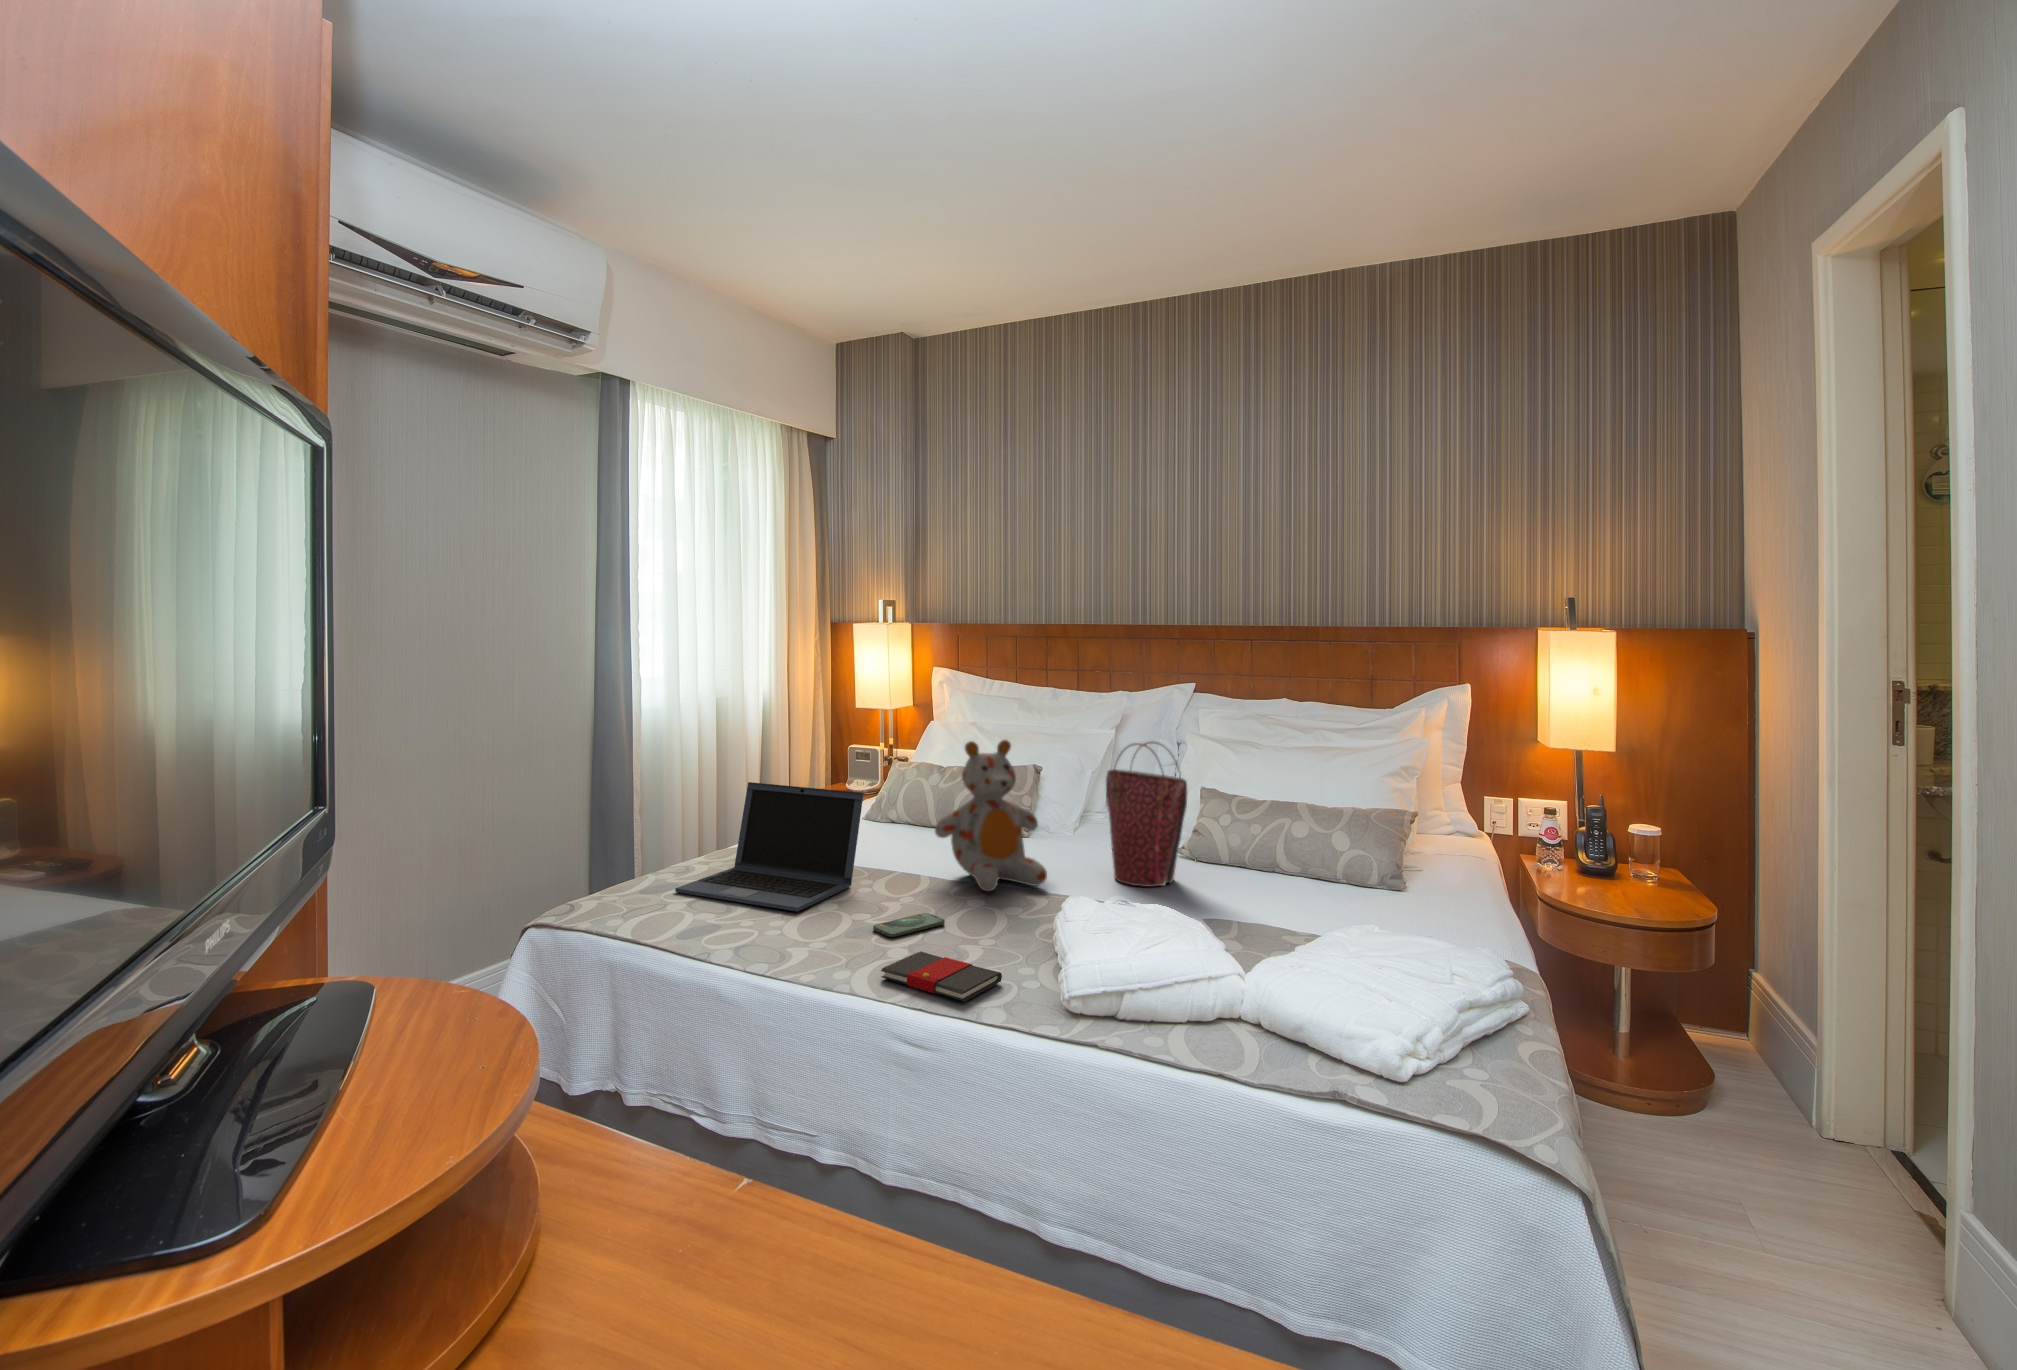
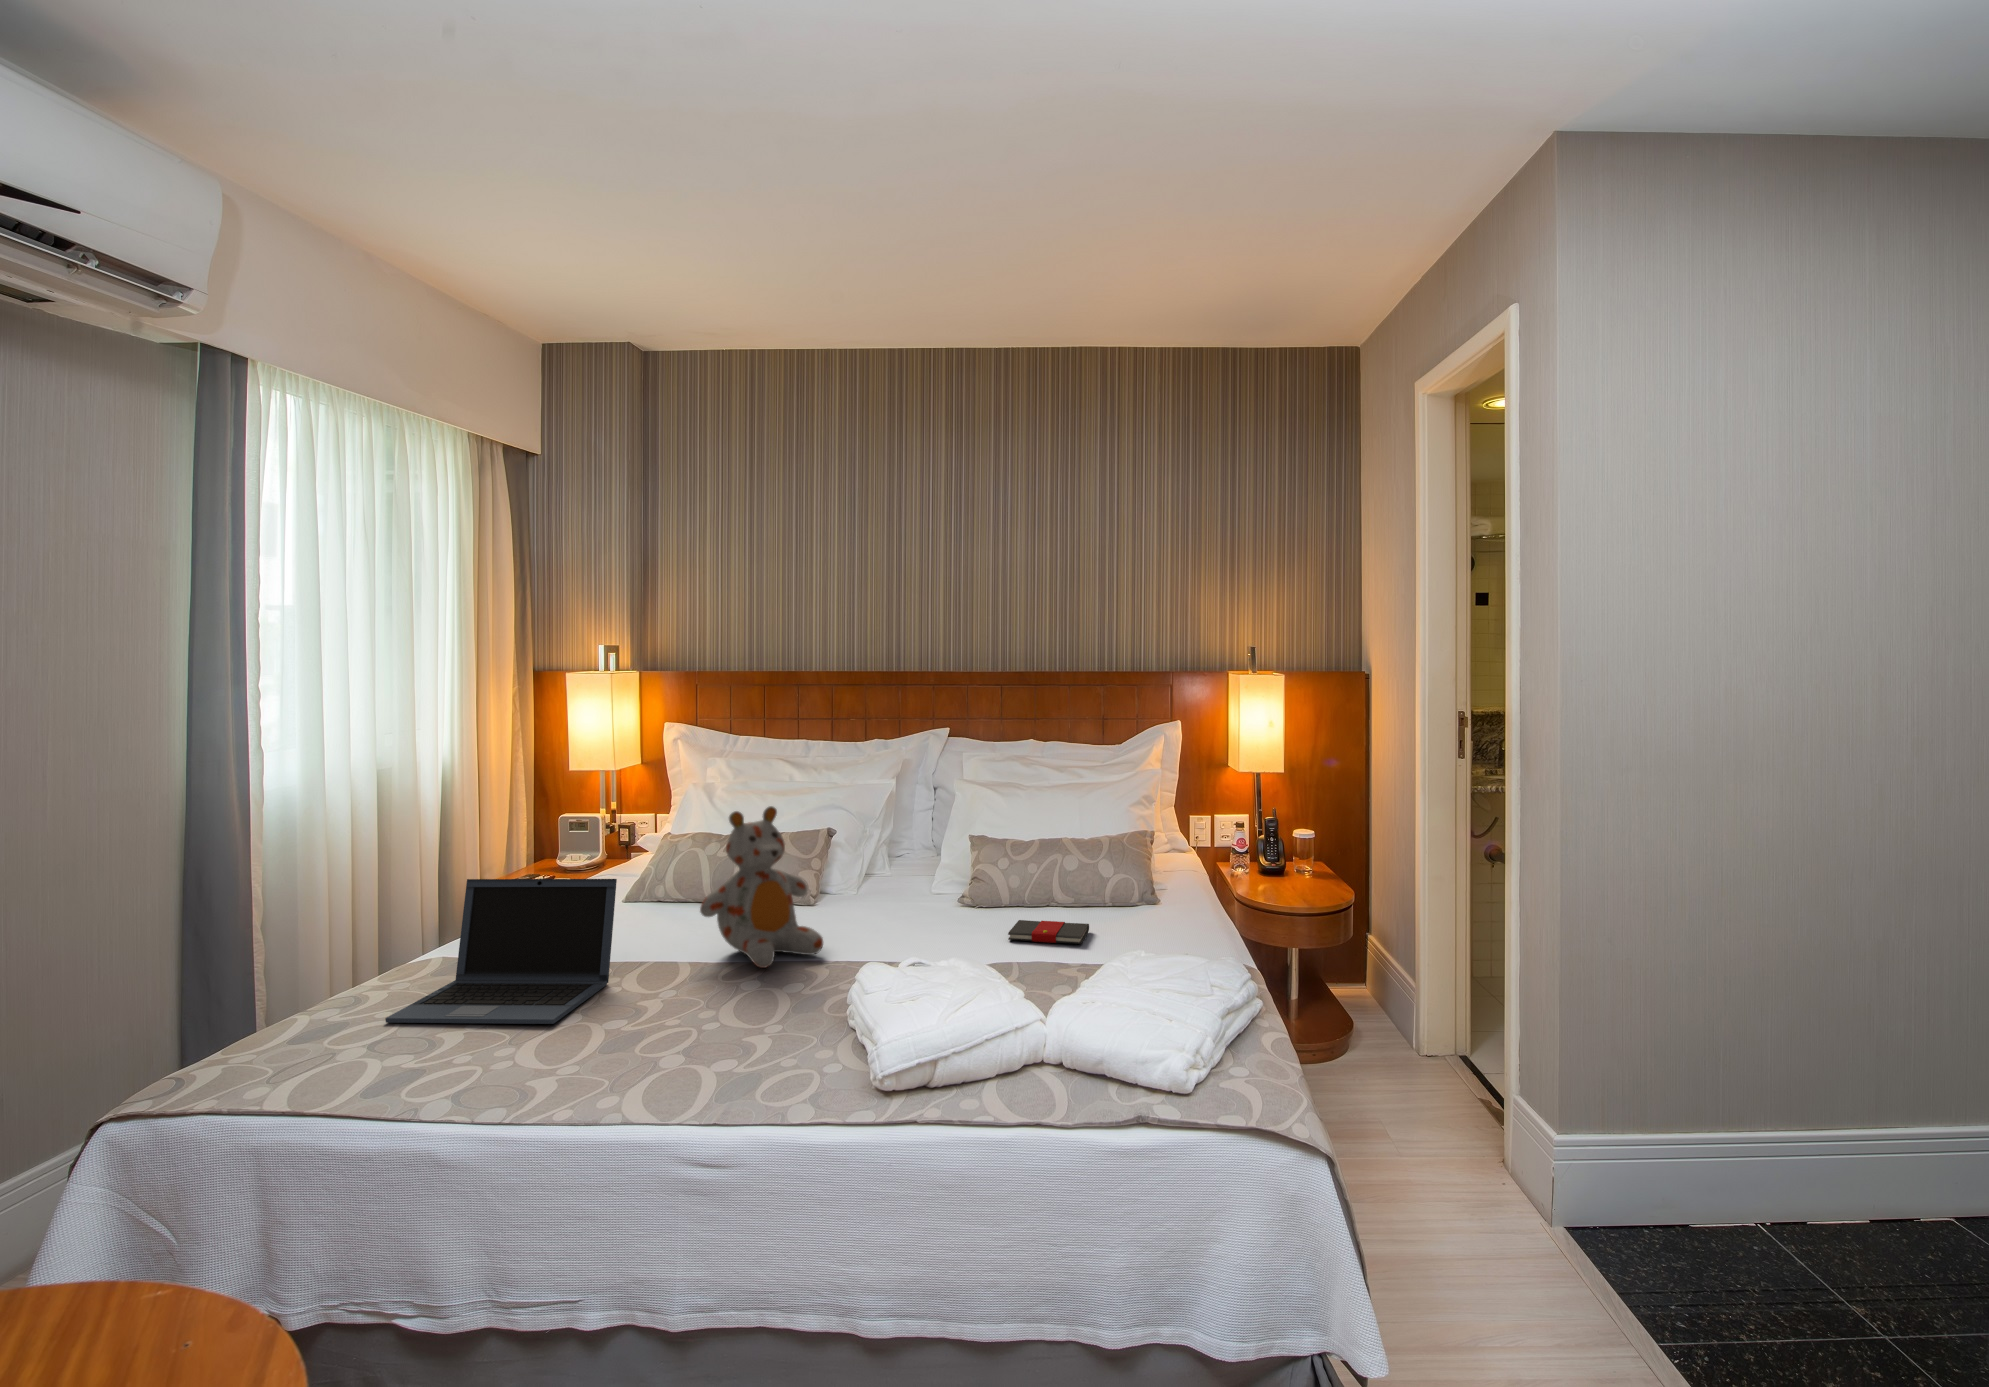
handbag: present [1106,742,1187,887] -> none [873,796,956,940]
smartphone: present [873,913,945,937] -> none [650,1003,728,1037]
book: present [881,951,1002,1002] -> present [1008,920,1089,944]

